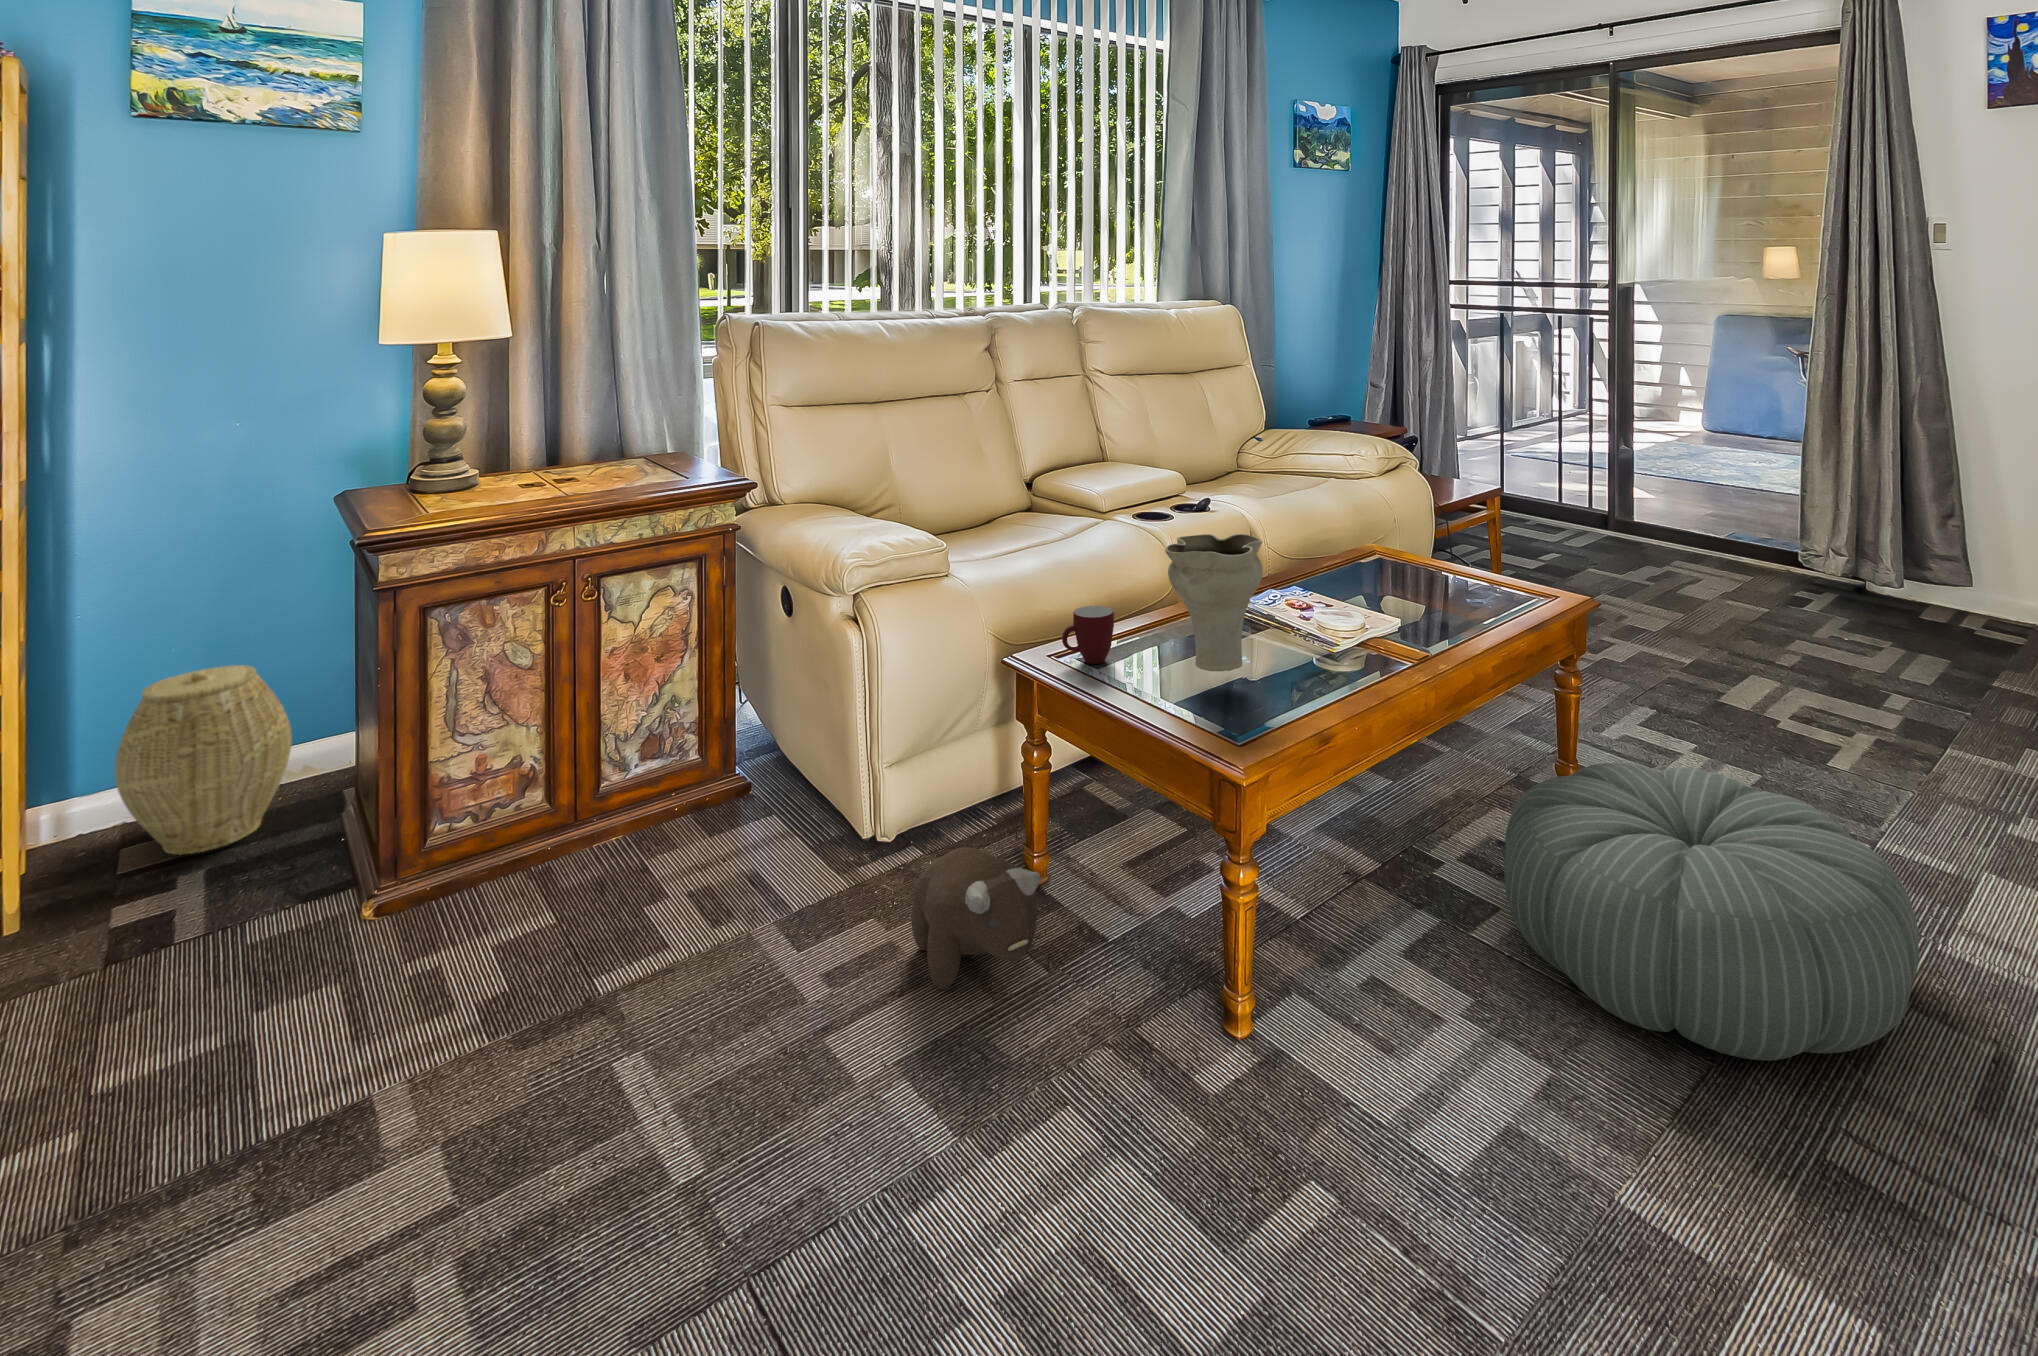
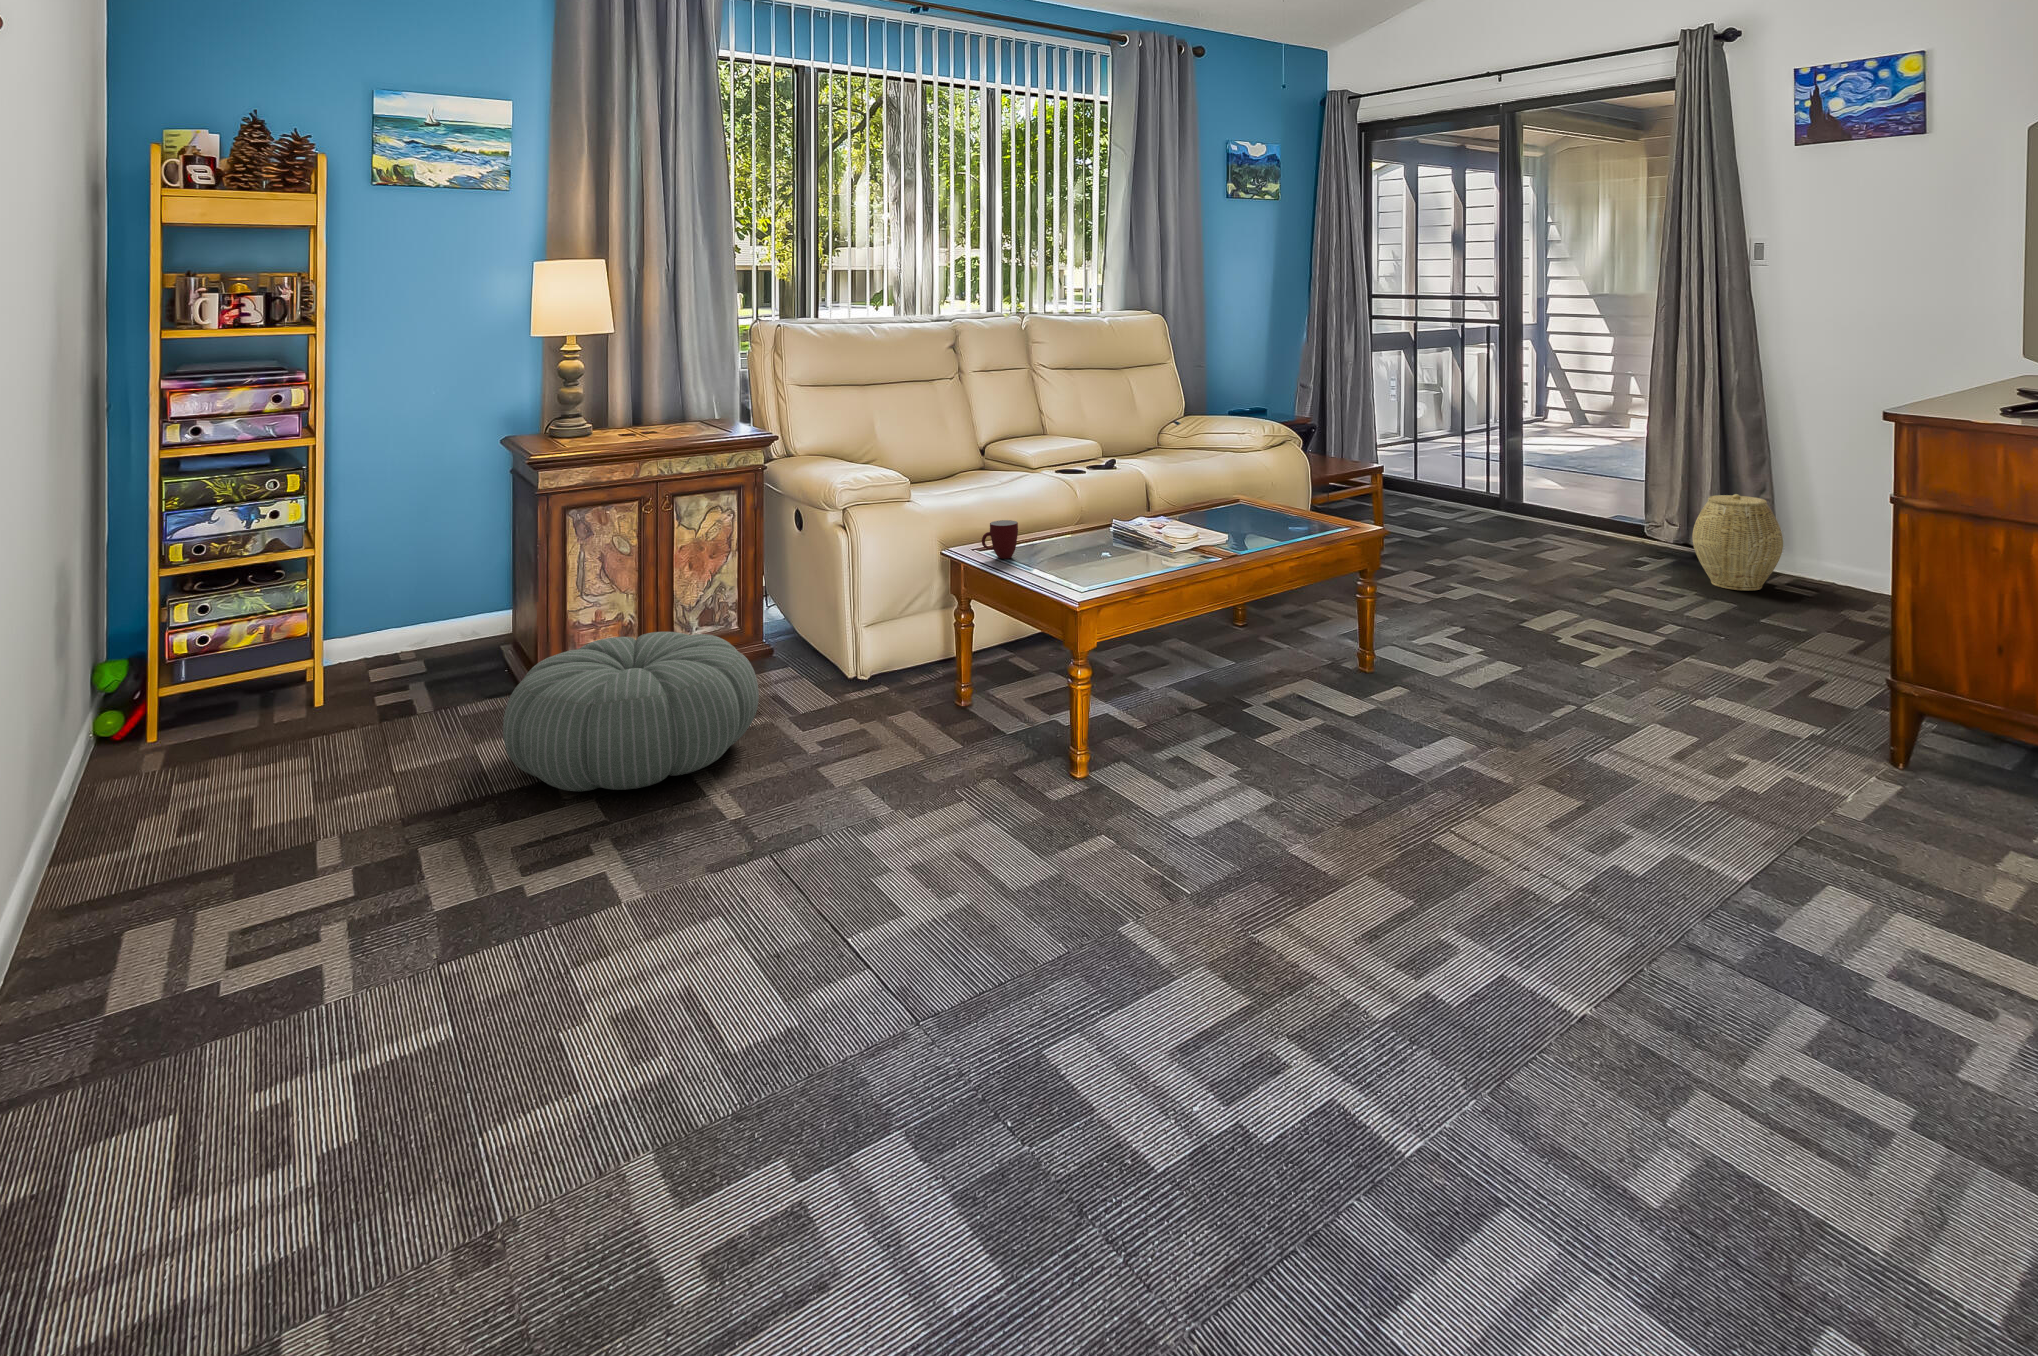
vase: present [1165,534,1263,671] -> none [1033,468,1120,560]
woven basket: present [115,665,292,855] -> present [1692,494,1783,591]
pouf: present [1504,763,1919,1060] -> present [503,632,759,791]
plush toy: present [911,847,1040,990] -> none [872,667,952,751]

